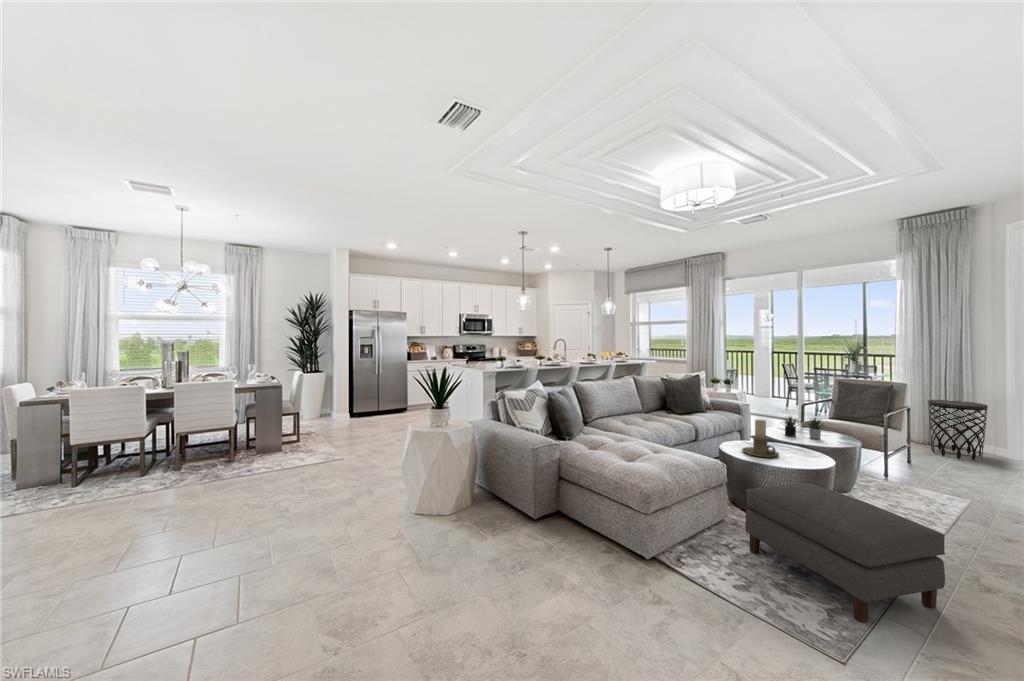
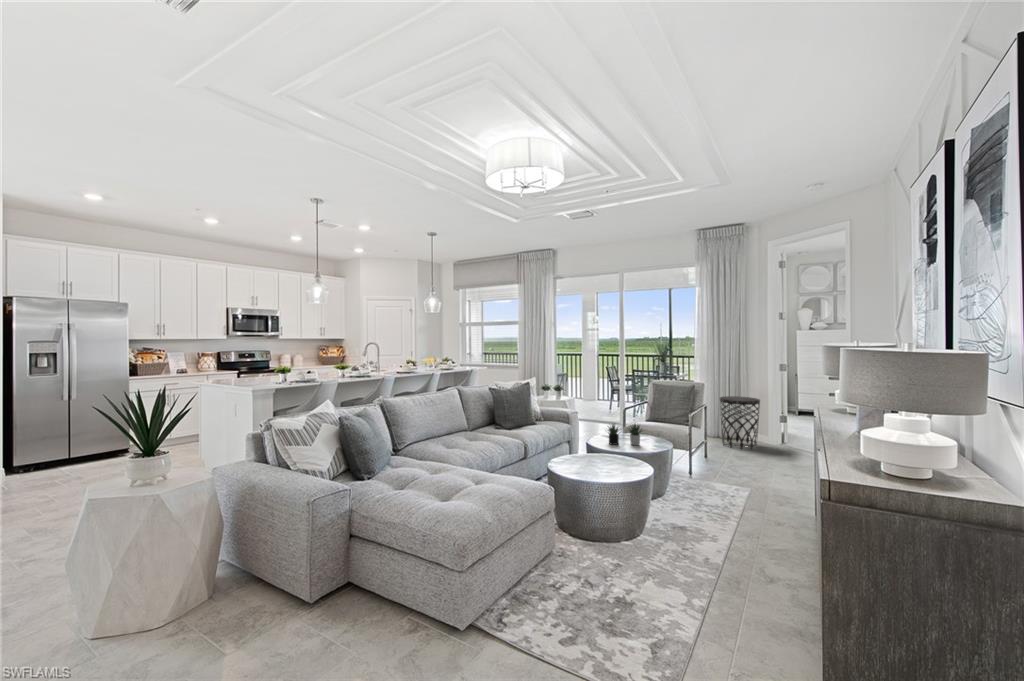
candle holder: present [742,420,779,458] -> none [569,432,605,473]
ottoman: present [745,483,945,623] -> none [572,499,747,654]

